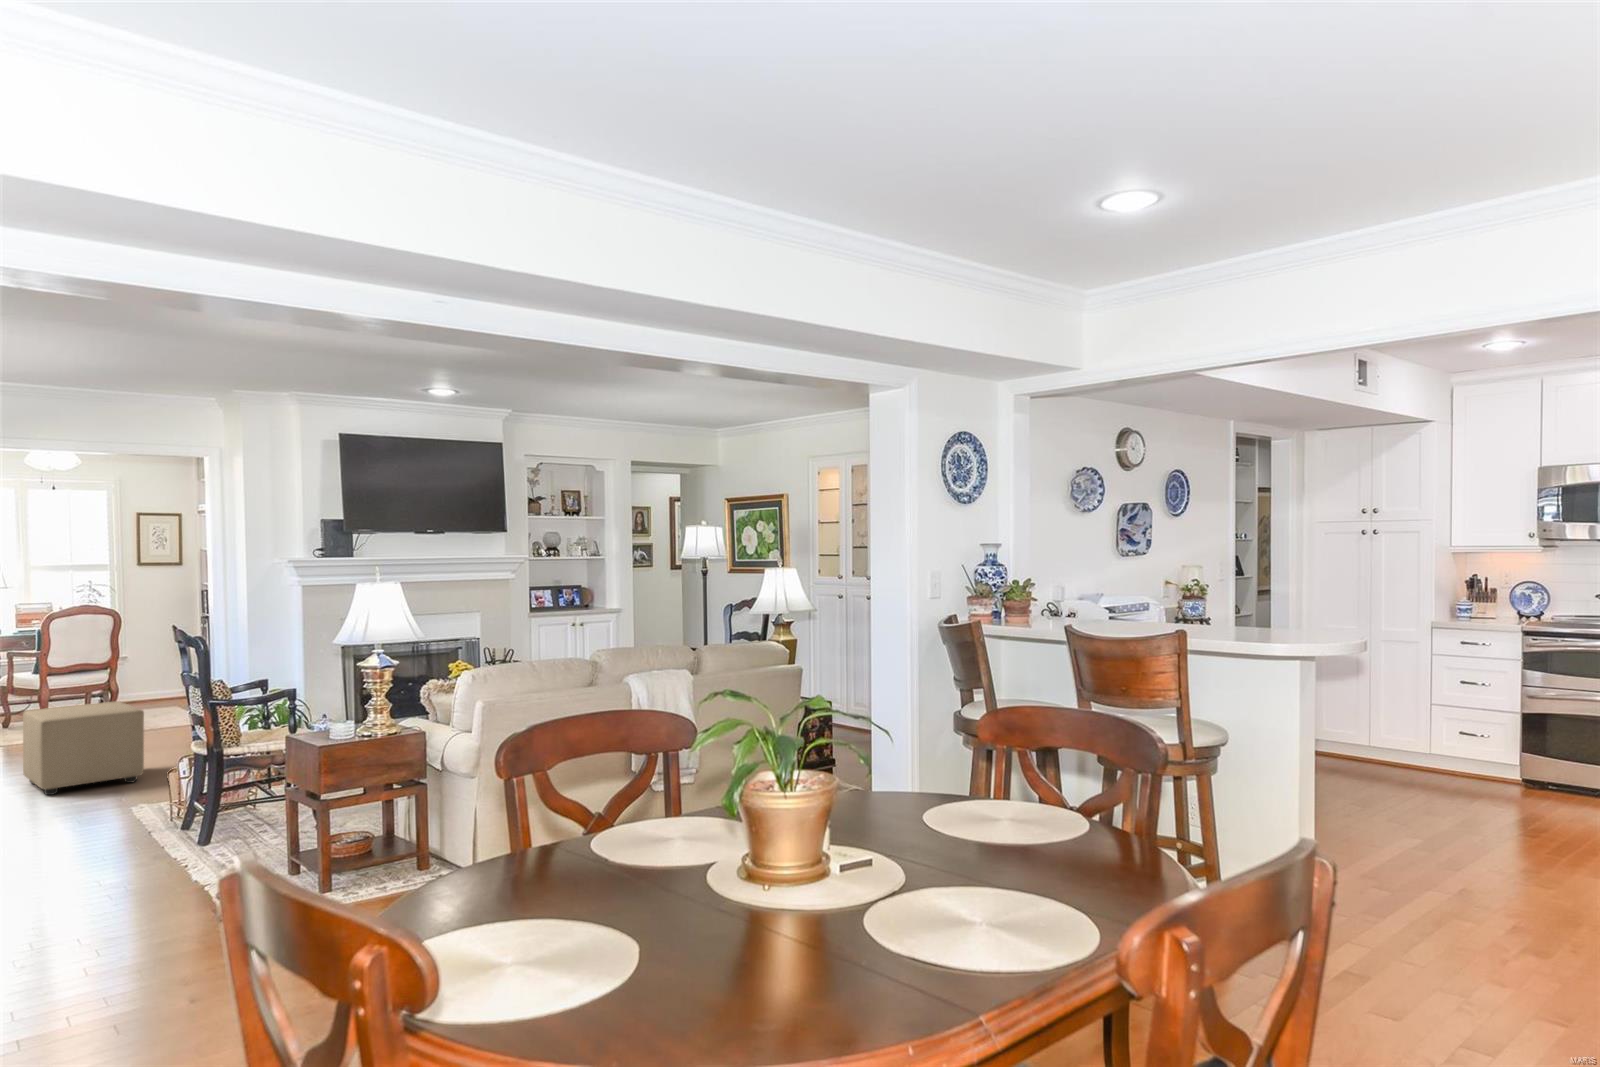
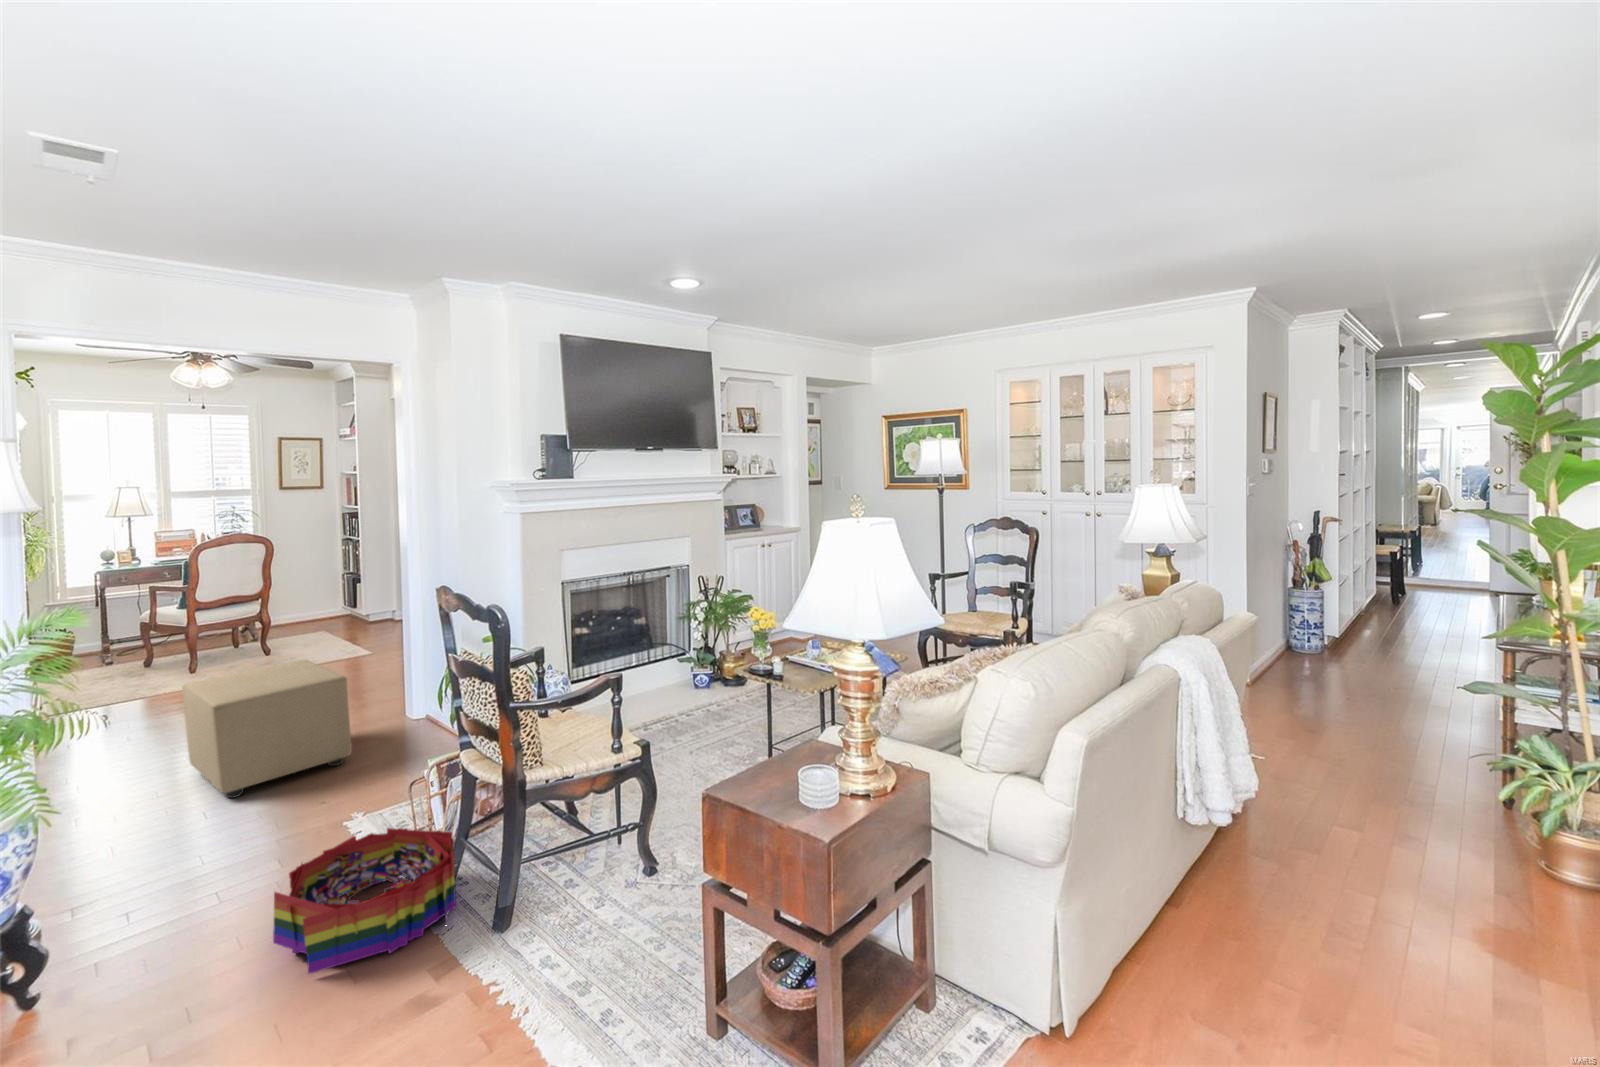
storage bin: none [54,792,179,855] -> present [273,828,456,974]

